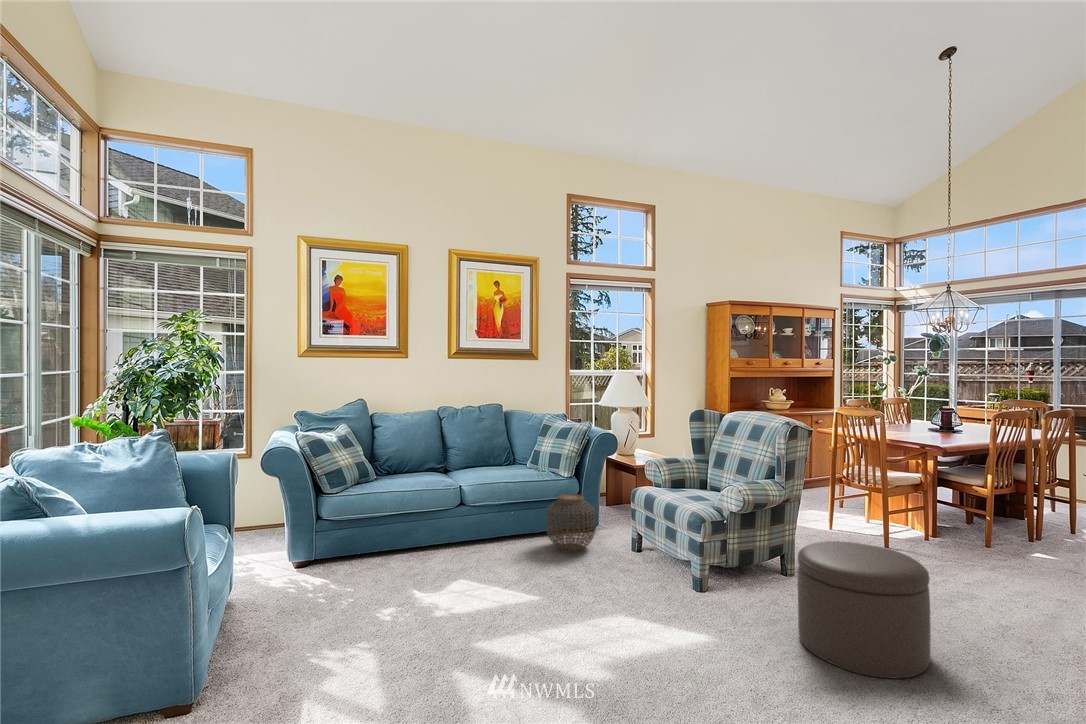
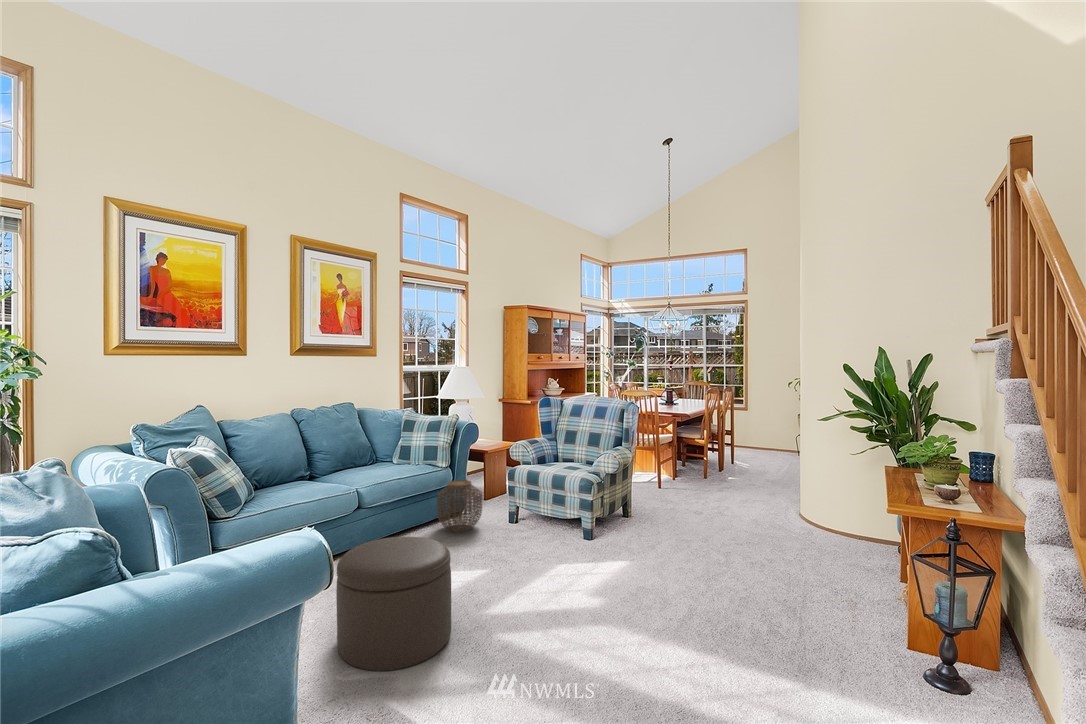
ottoman: present [798,541,931,679] -> present [336,537,451,671]

